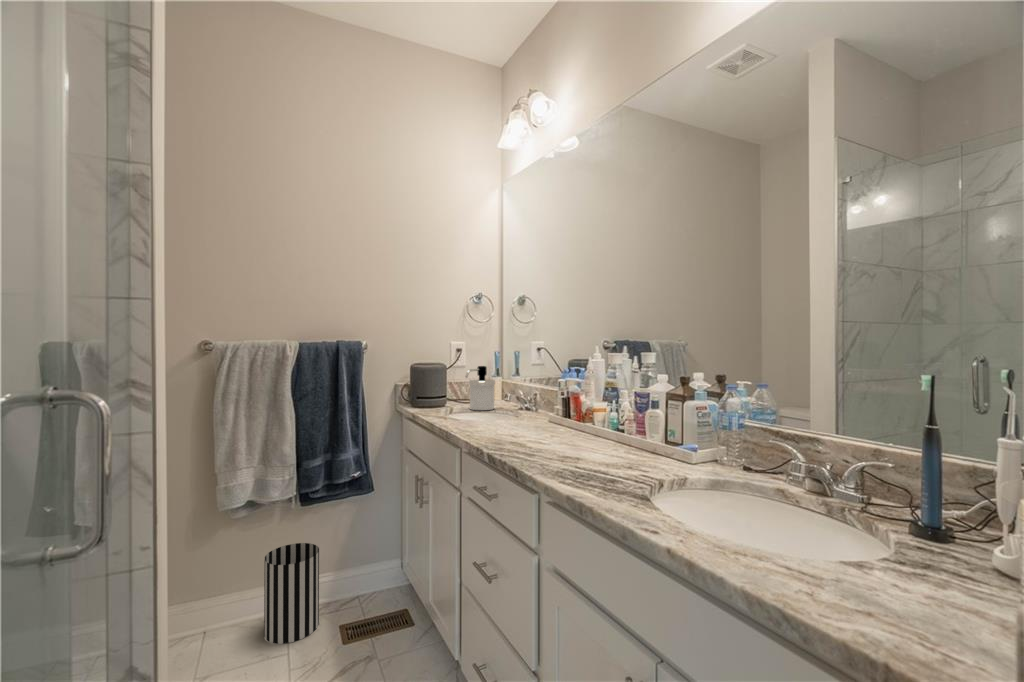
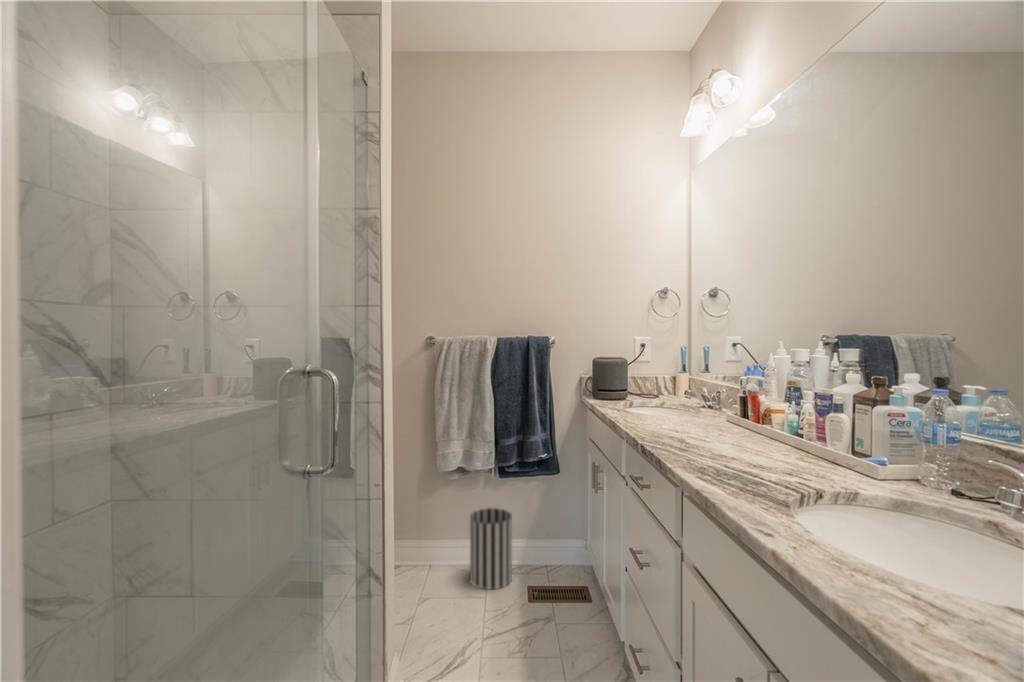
soap dispenser: present [466,366,495,410] -> none [643,361,676,406]

